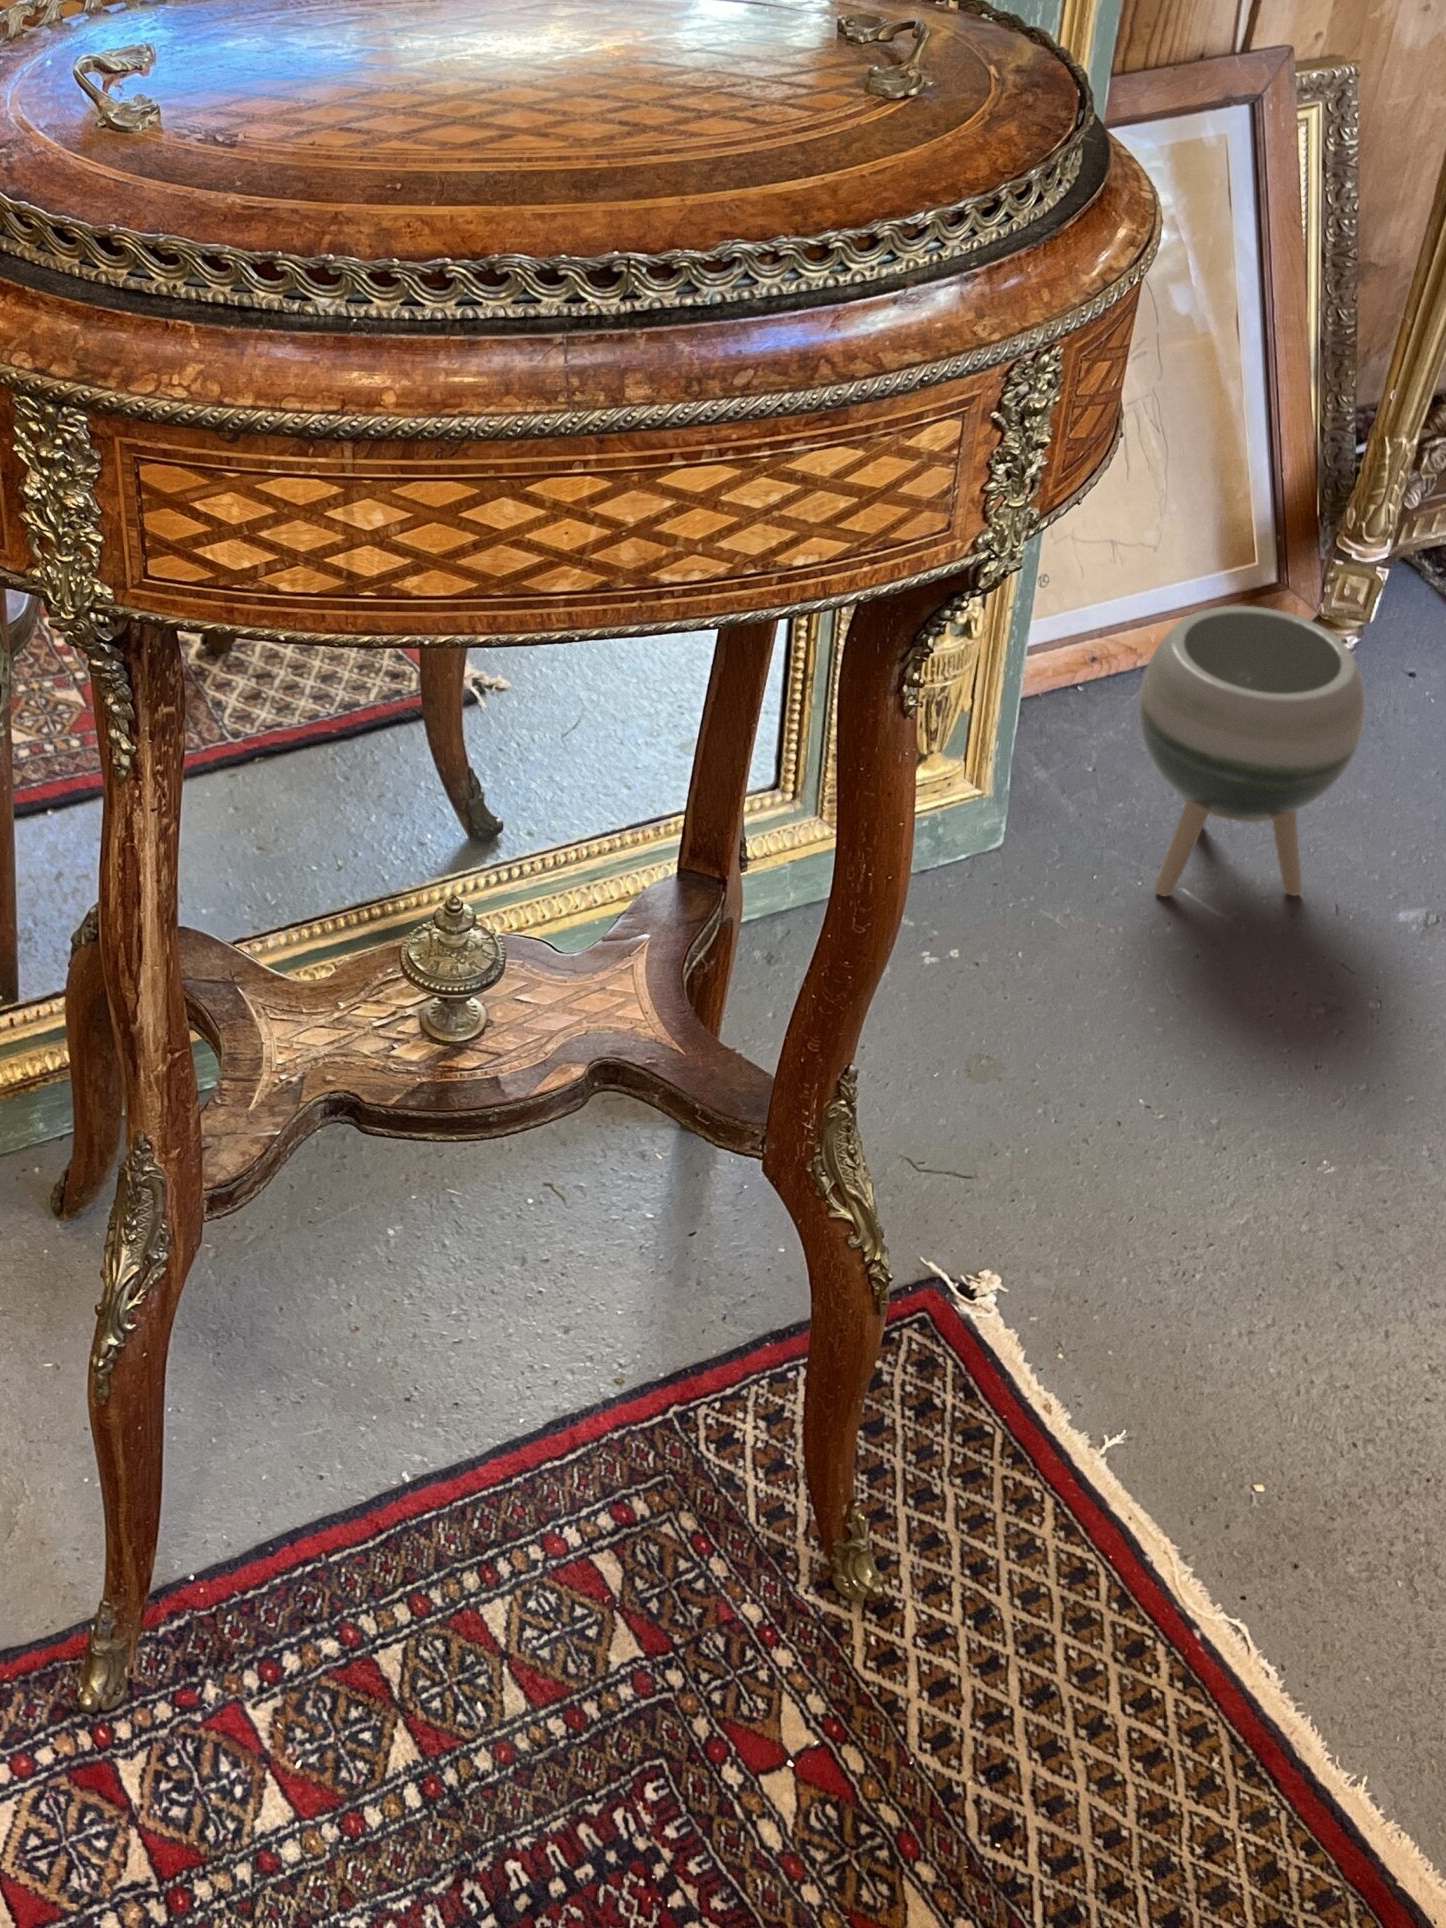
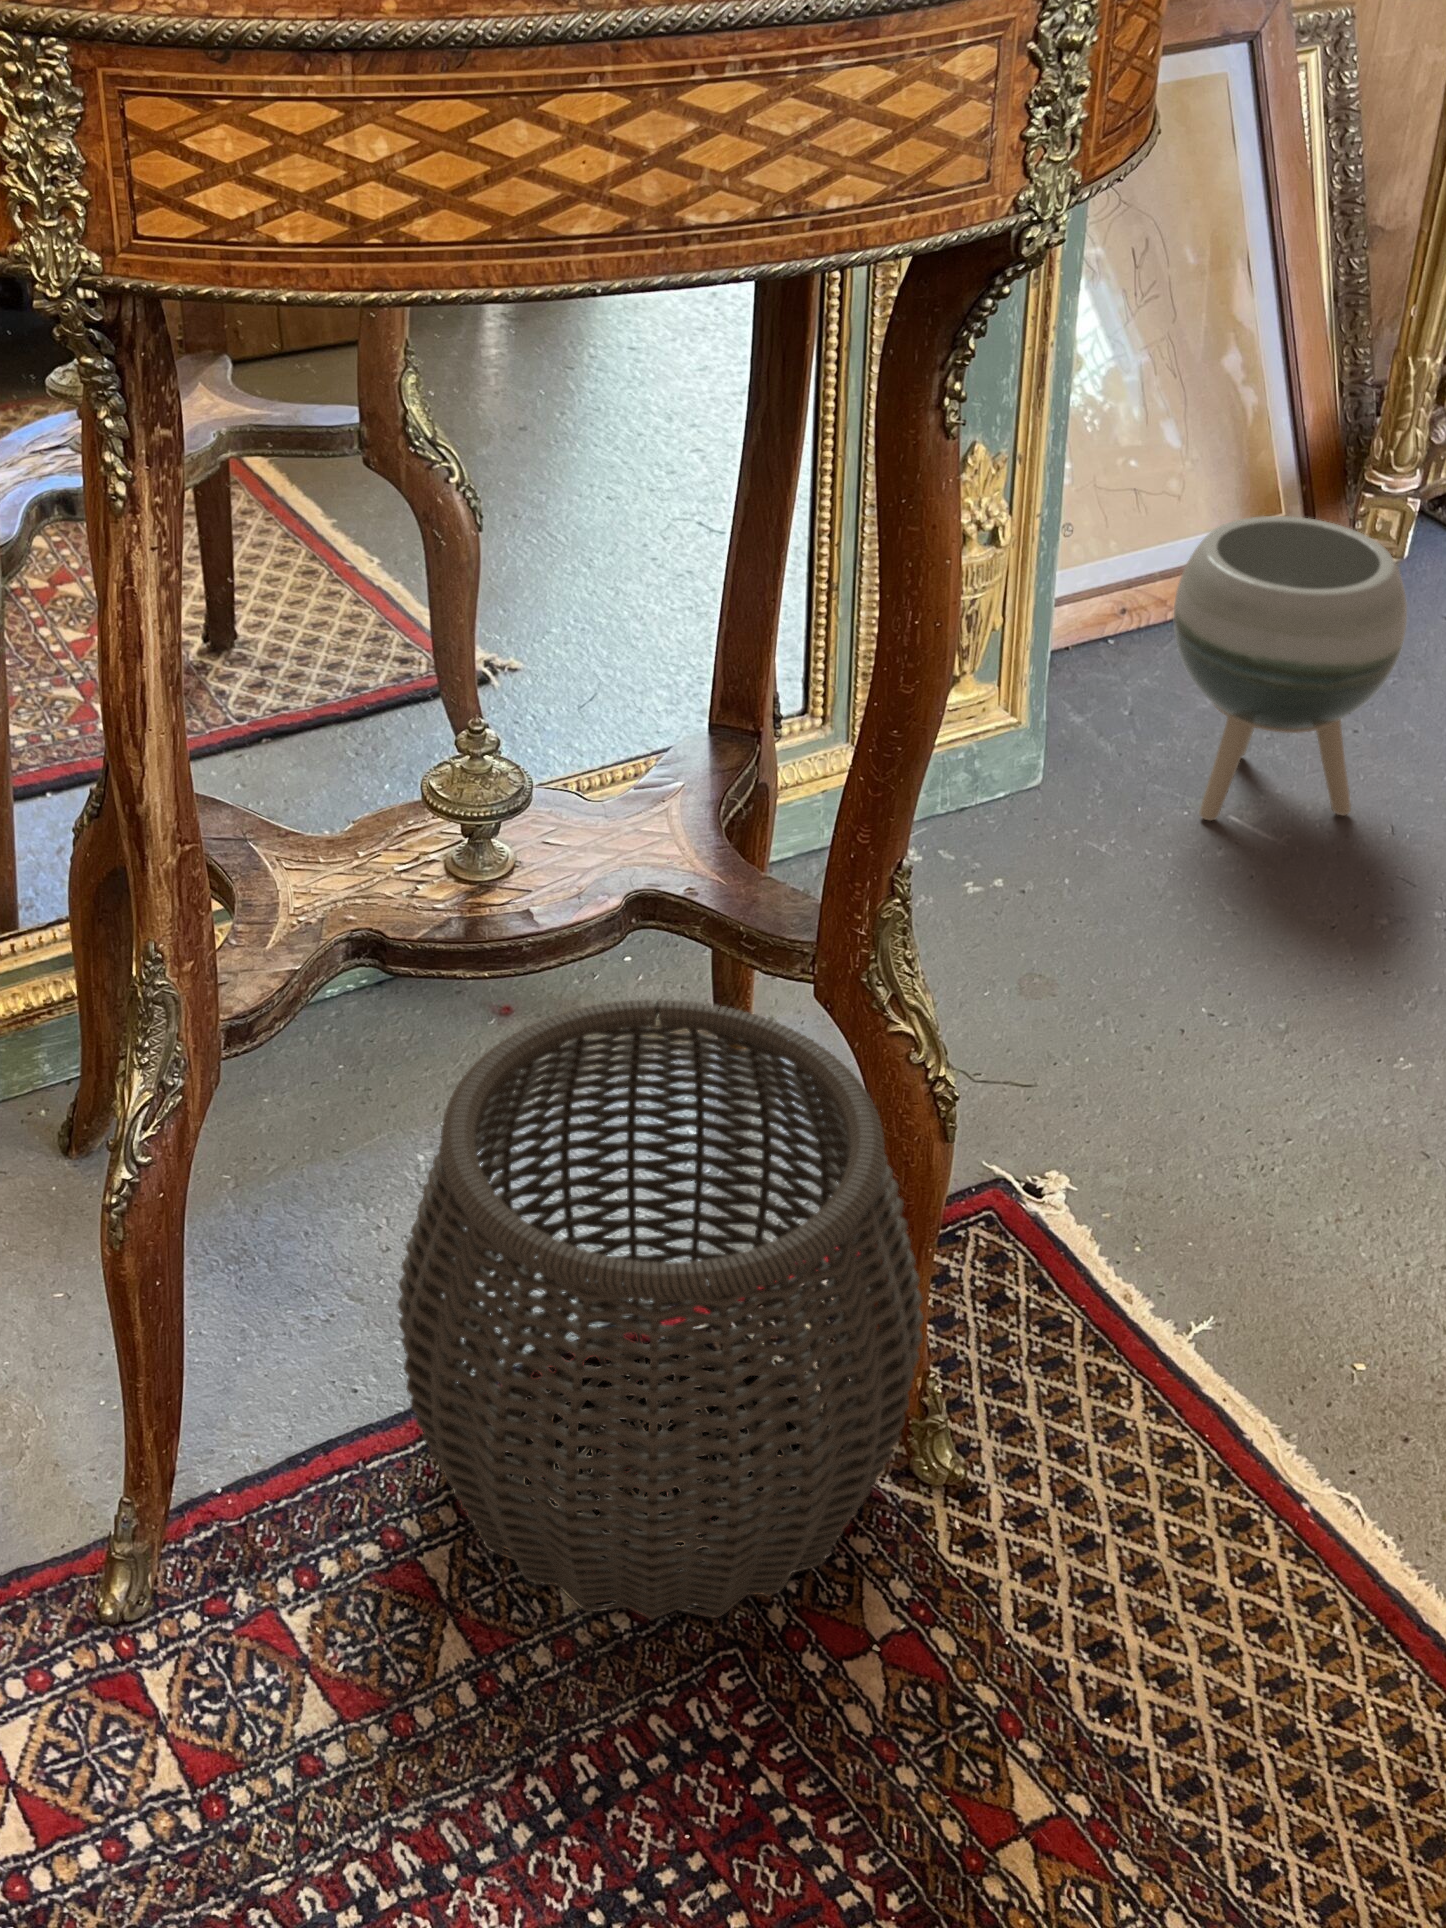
woven basket: none [361,1147,849,1730] -> present [398,999,924,1620]

